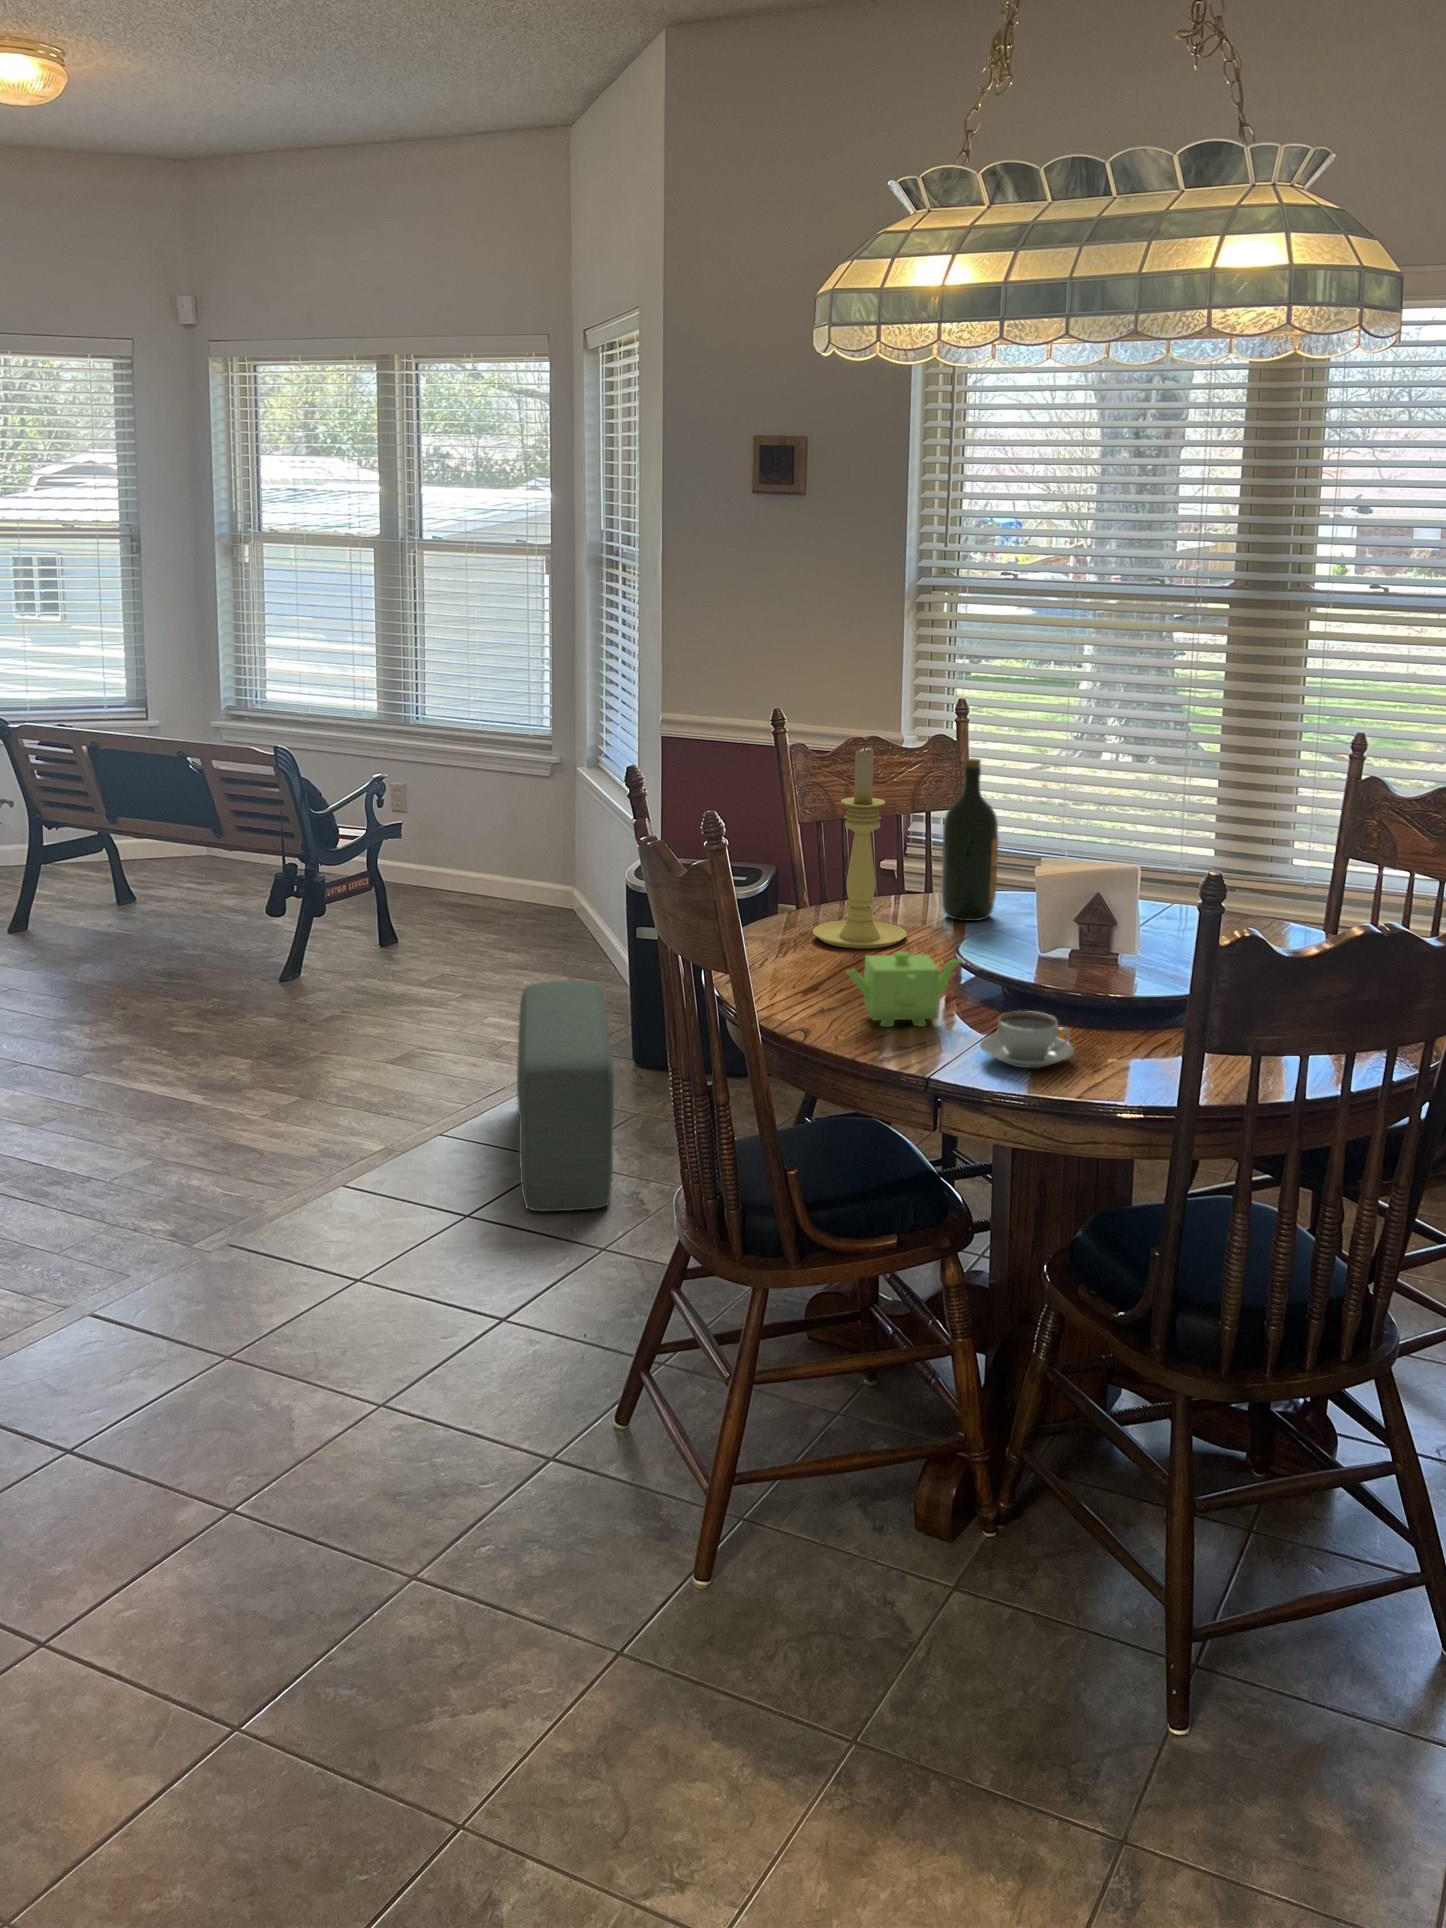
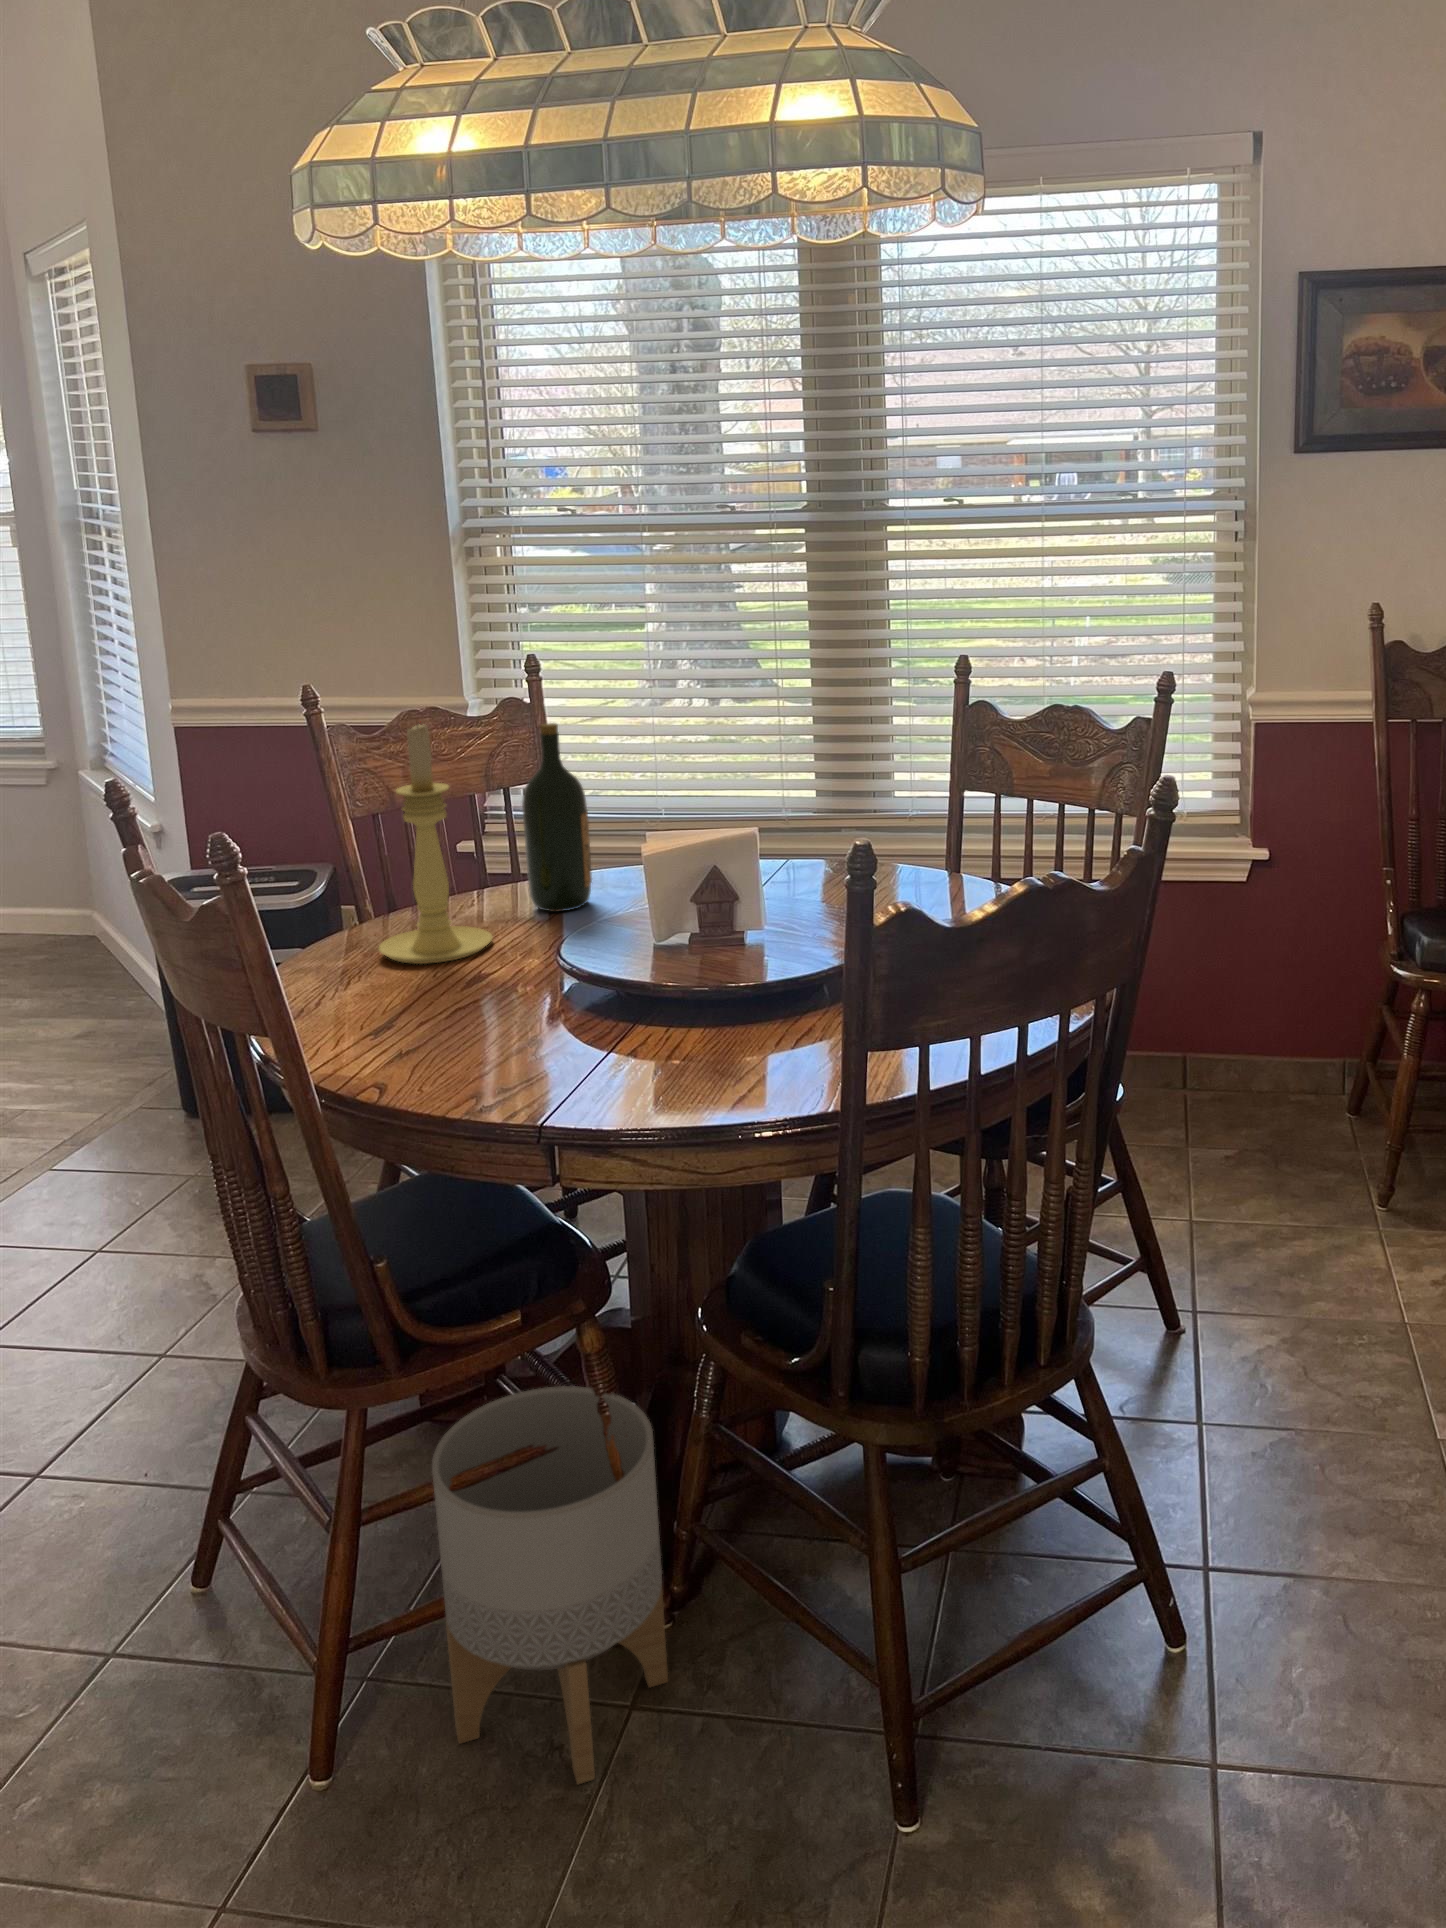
teapot: present [847,951,963,1027] -> none [422,965,565,1061]
pouf: present [517,981,614,1211] -> none [23,1034,163,1330]
coffee cup: present [980,1011,1074,1068] -> none [595,1020,706,1089]
planter: none [808,1307,995,1636] -> present [432,1386,668,1784]

